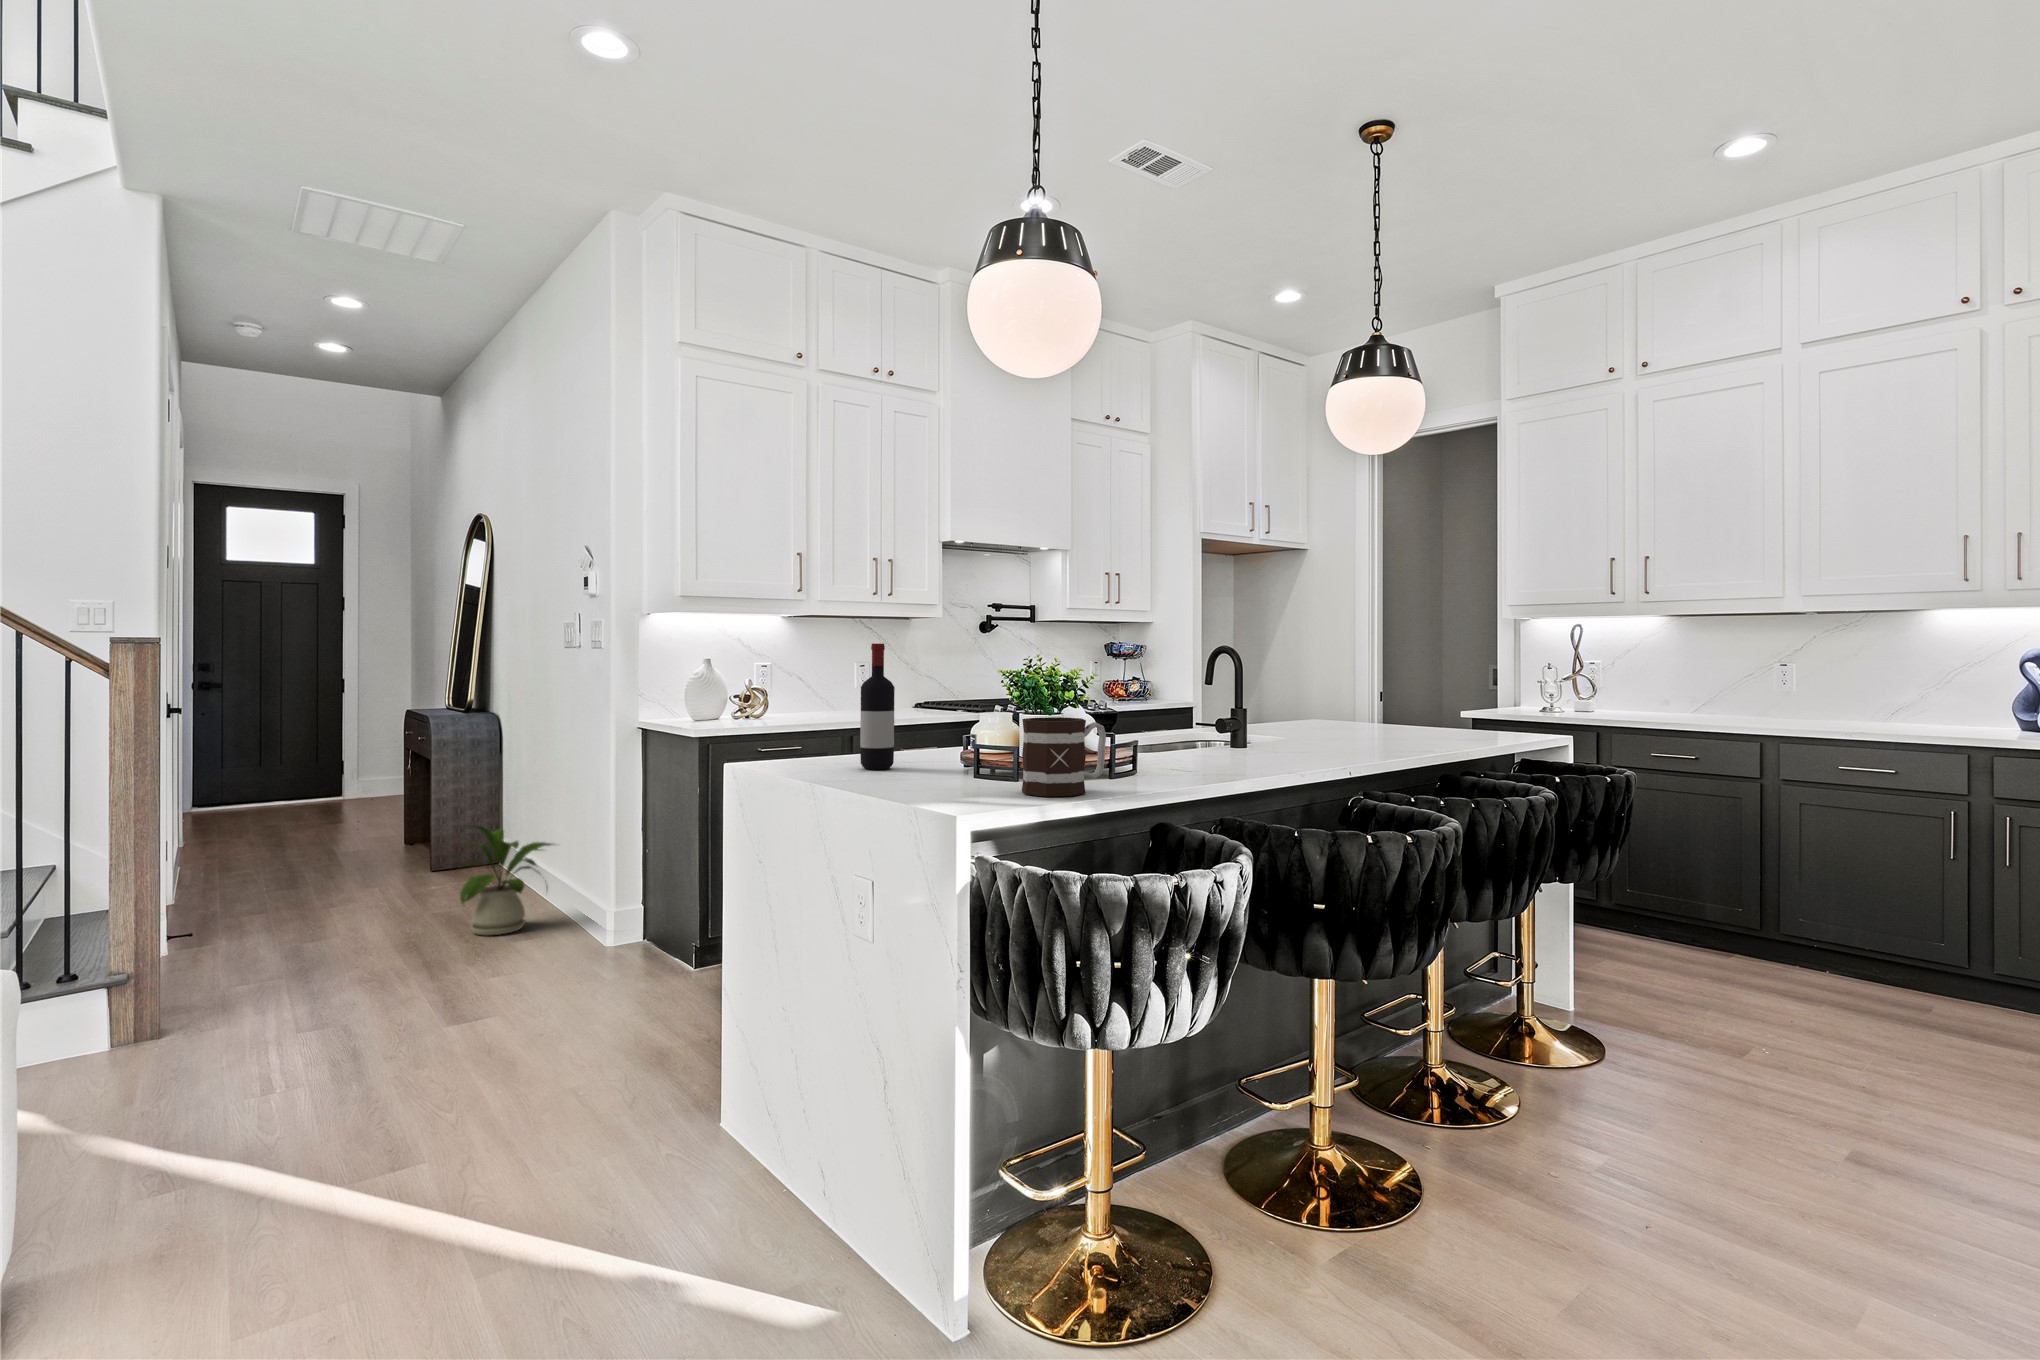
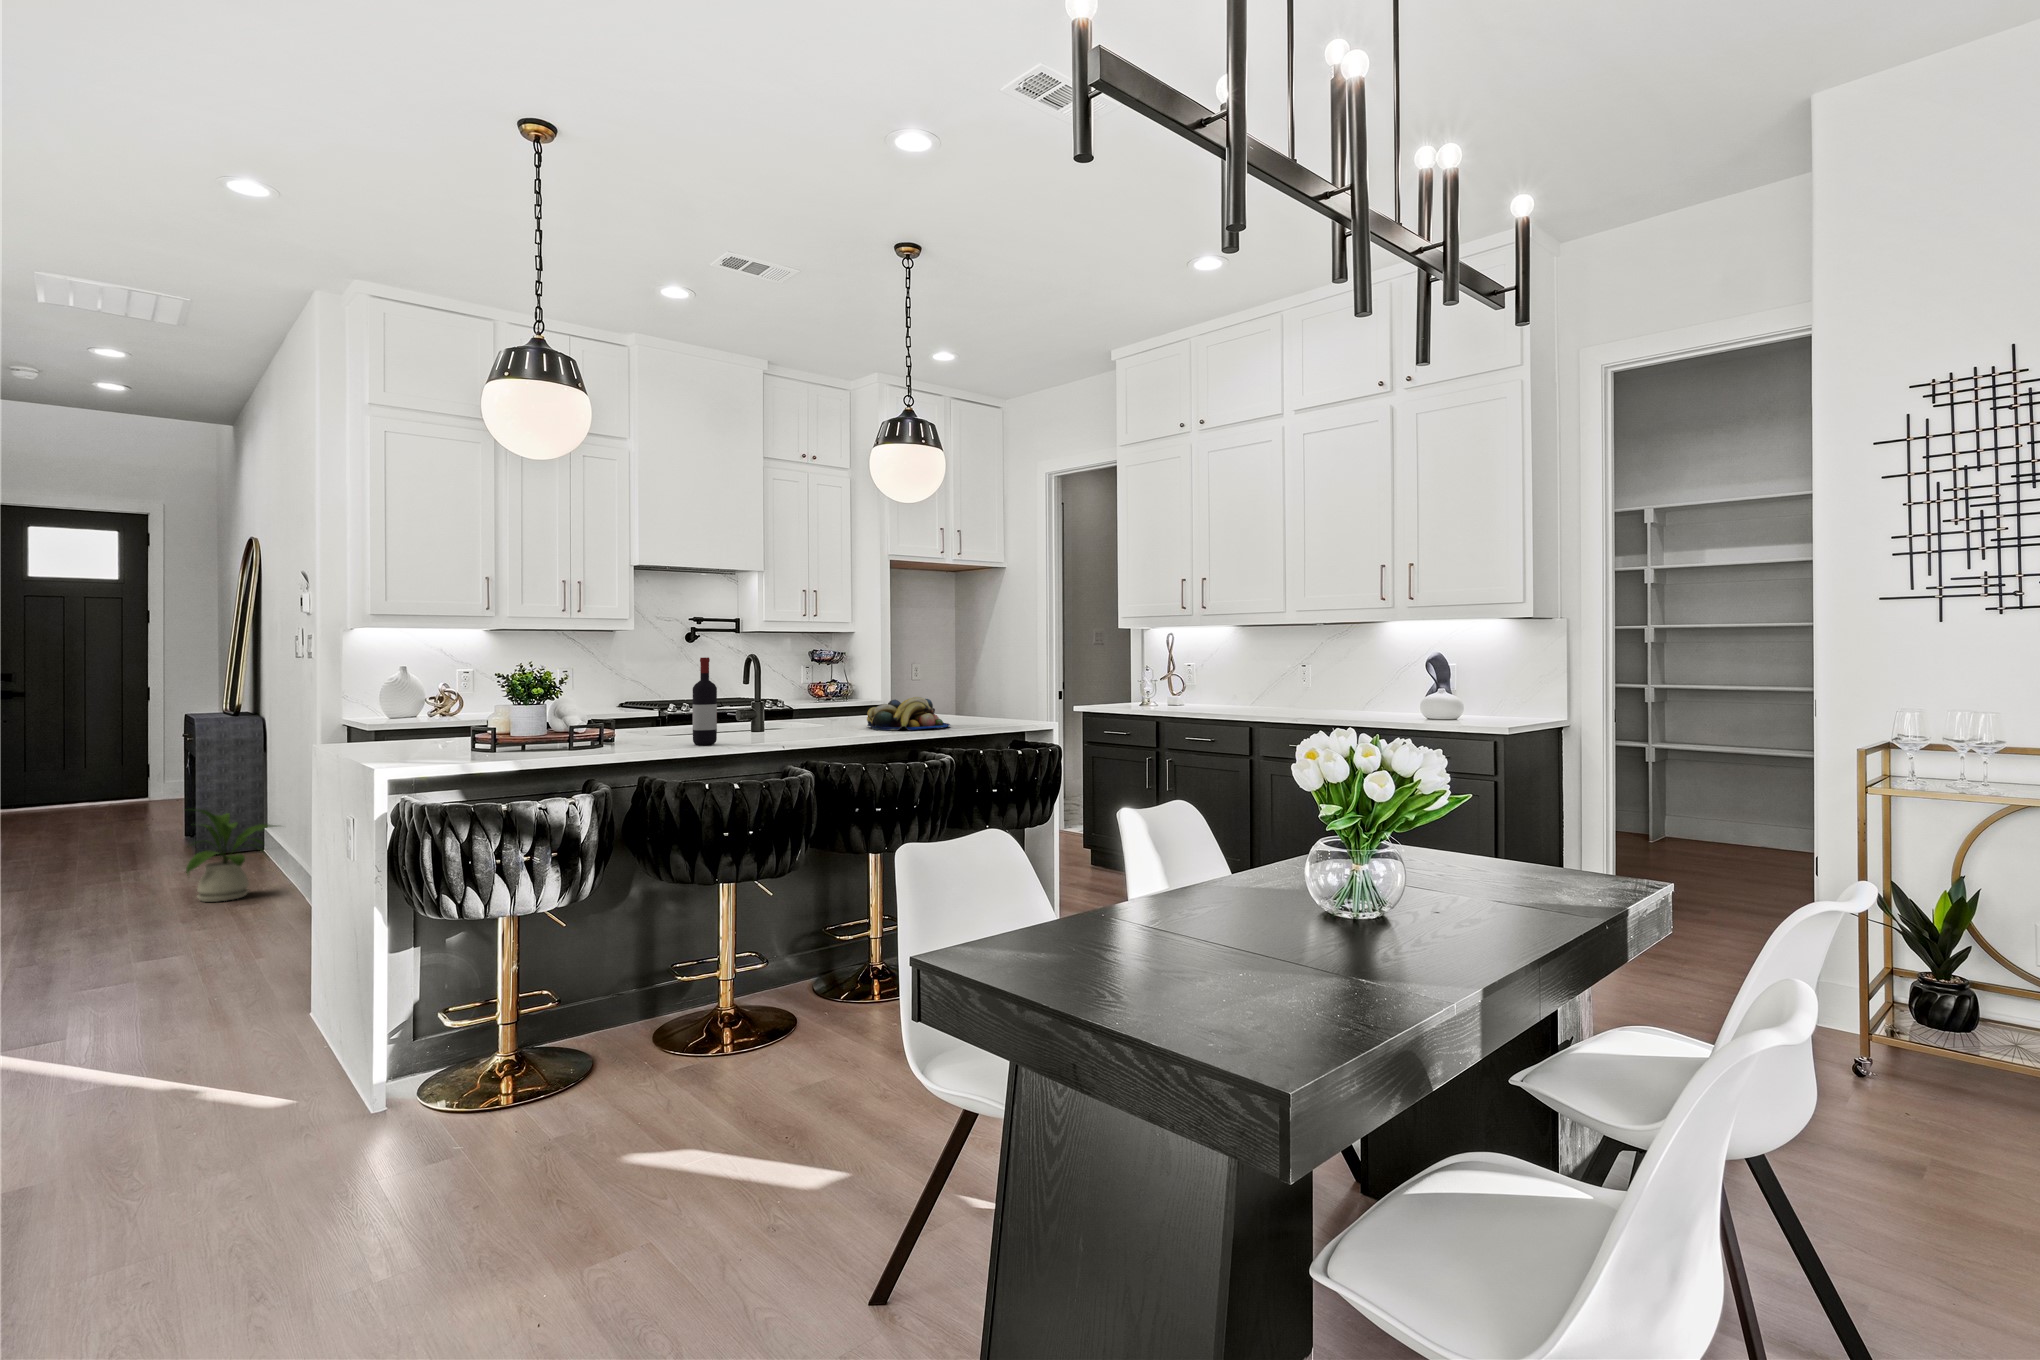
wine bottle: present [860,643,895,770] -> present [693,657,717,745]
fruit bowl: none [1347,703,1461,748] -> present [867,697,950,730]
mug: present [1022,717,1106,797] -> none [469,708,542,761]

